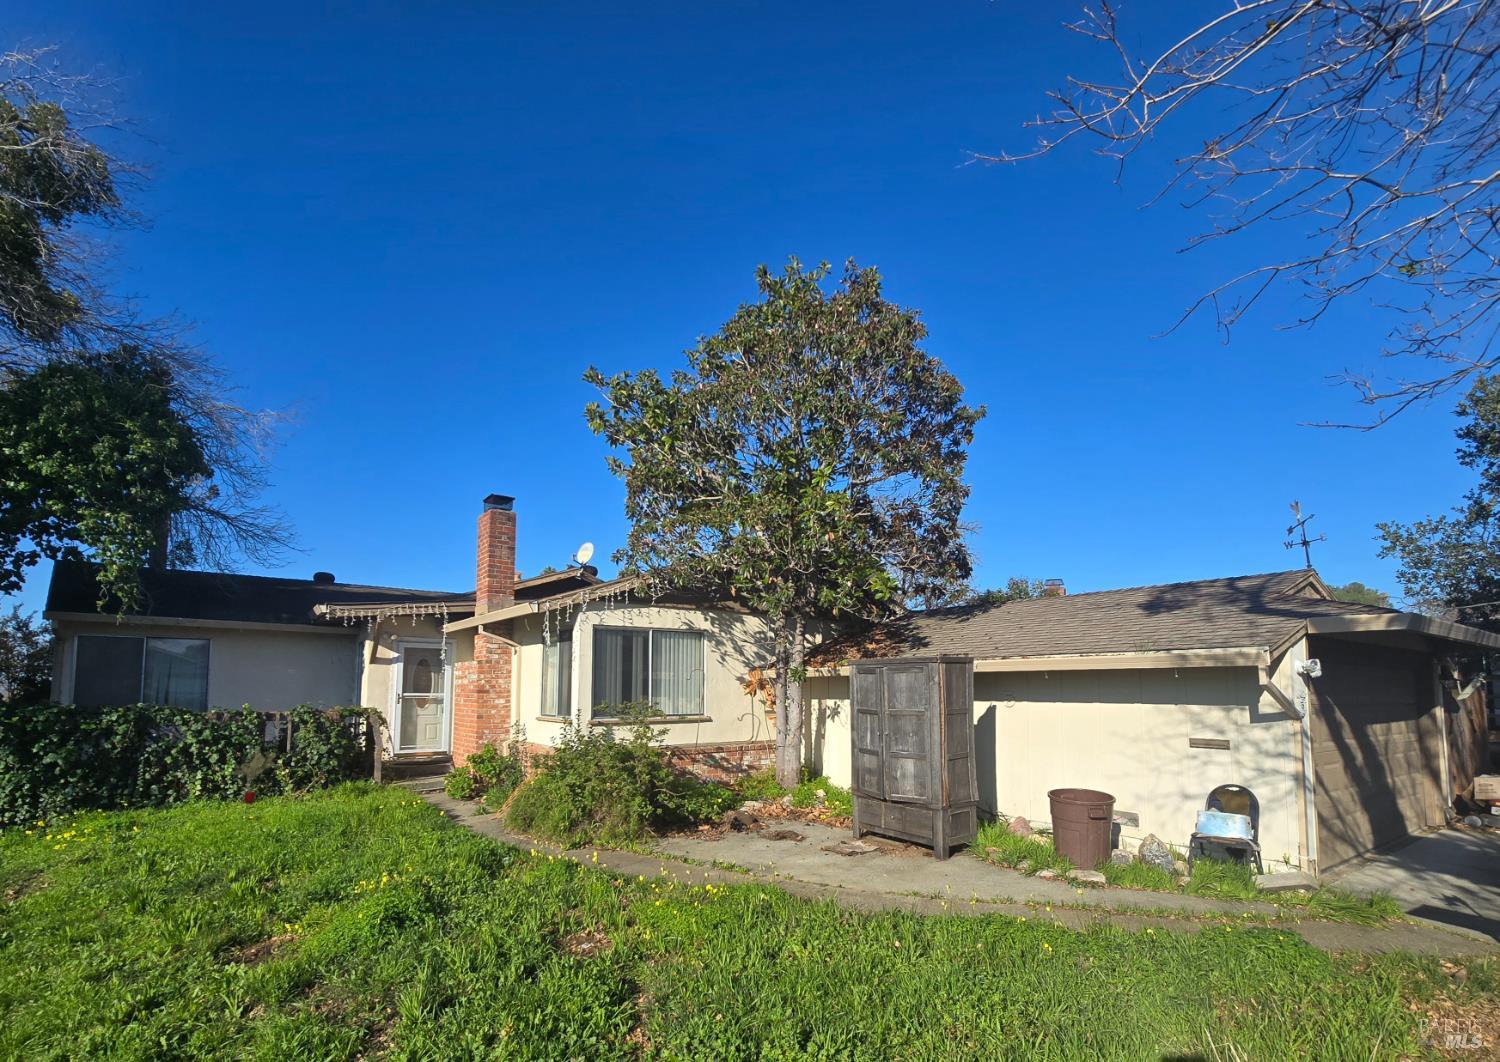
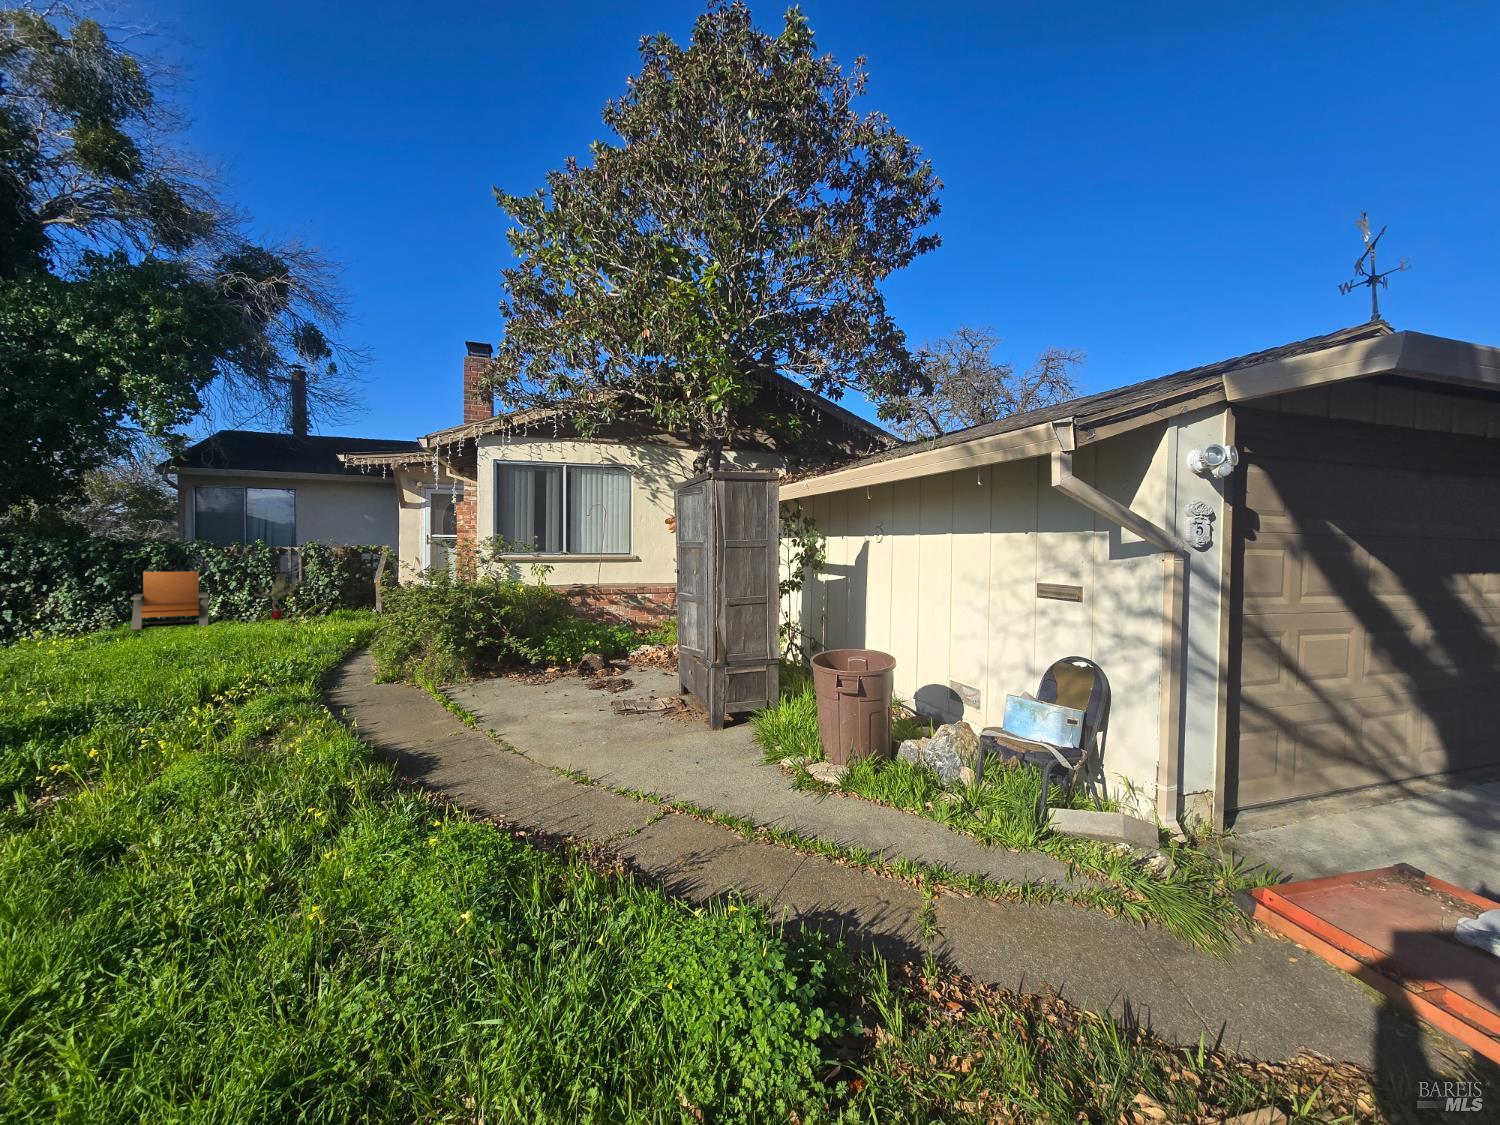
lounge chair: none [88,745,196,819] -> present [131,571,208,630]

